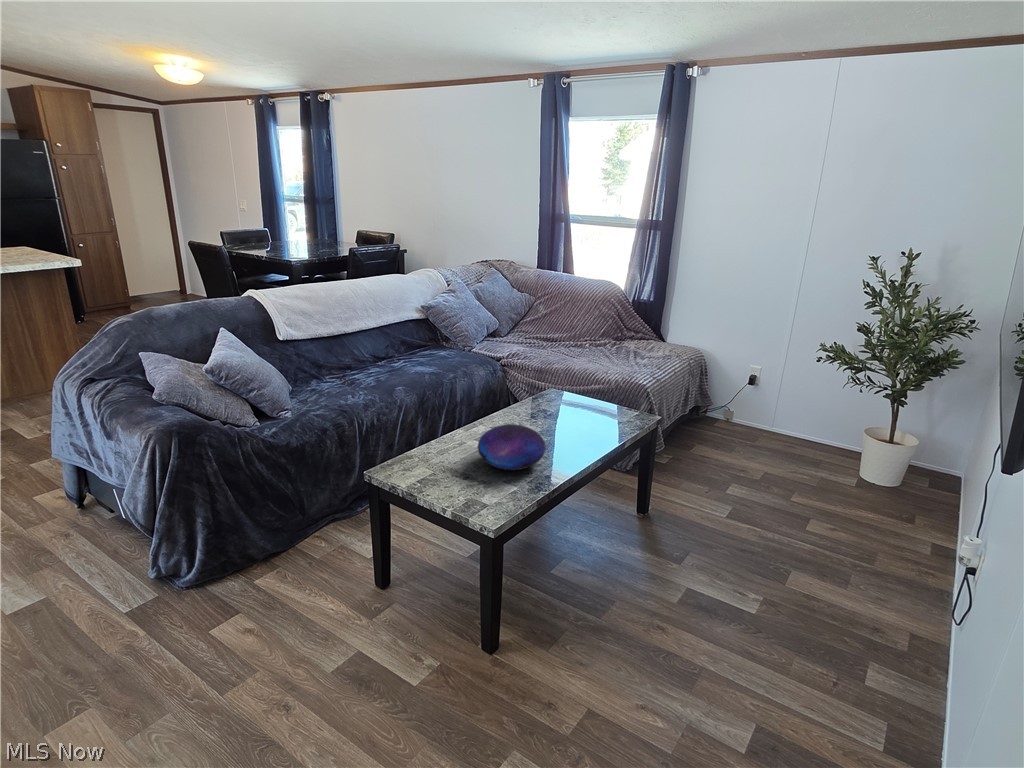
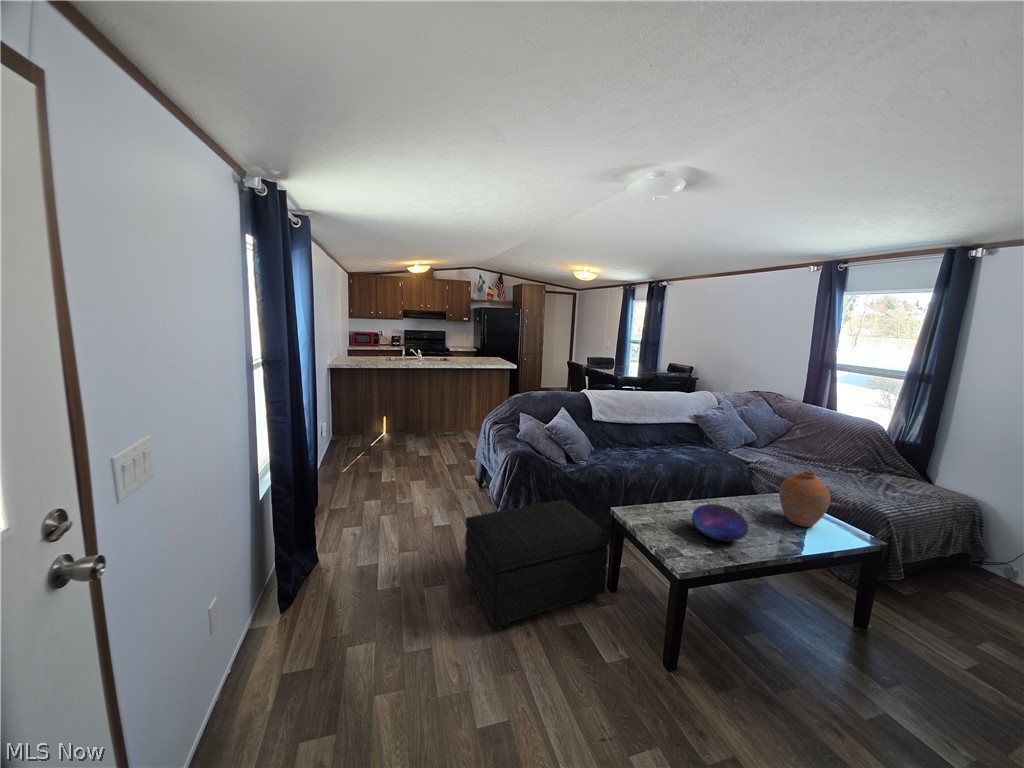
vase: none [558,357,609,424] -> present [779,471,830,527]
footstool: none [108,482,381,727] -> present [465,500,610,629]

